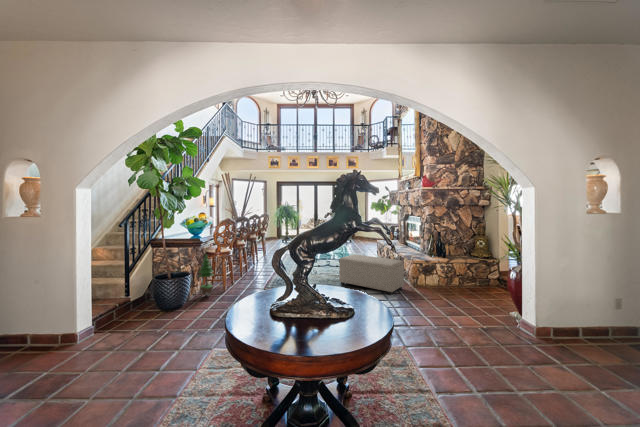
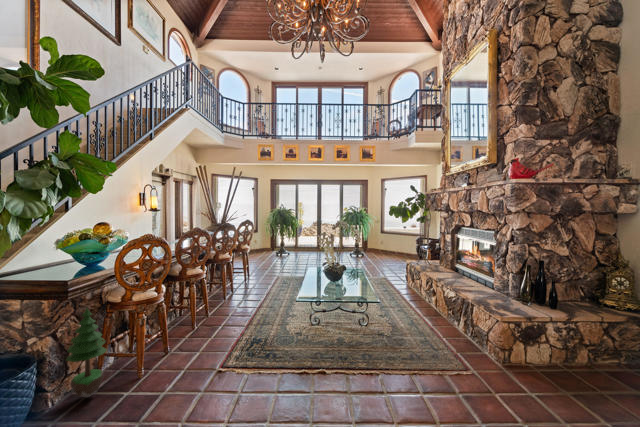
ottoman: present [339,255,404,295] -> none [362,298,494,403]

